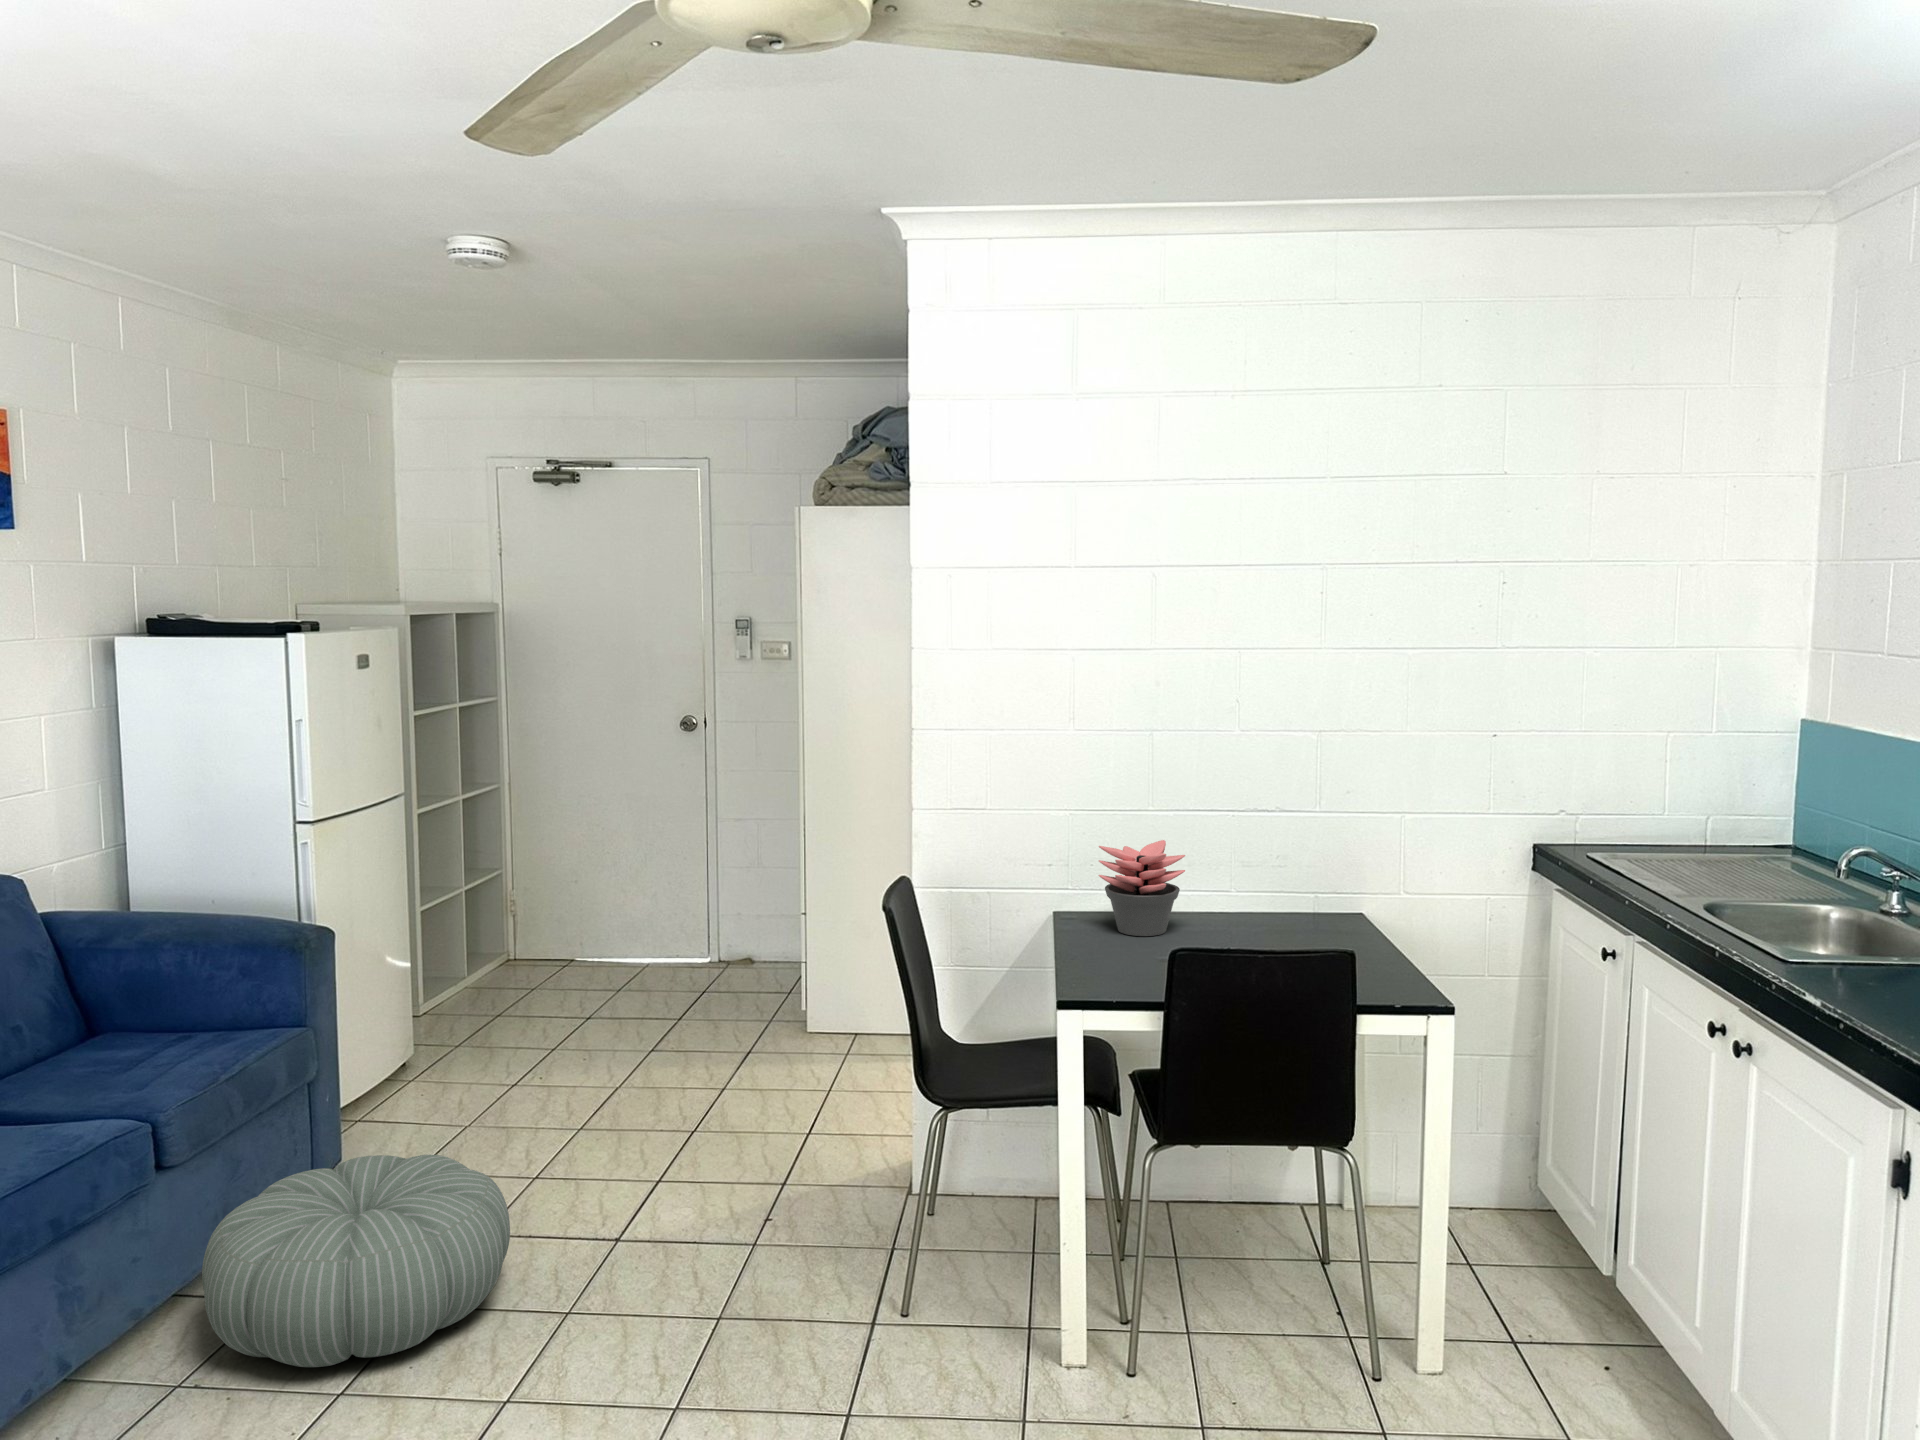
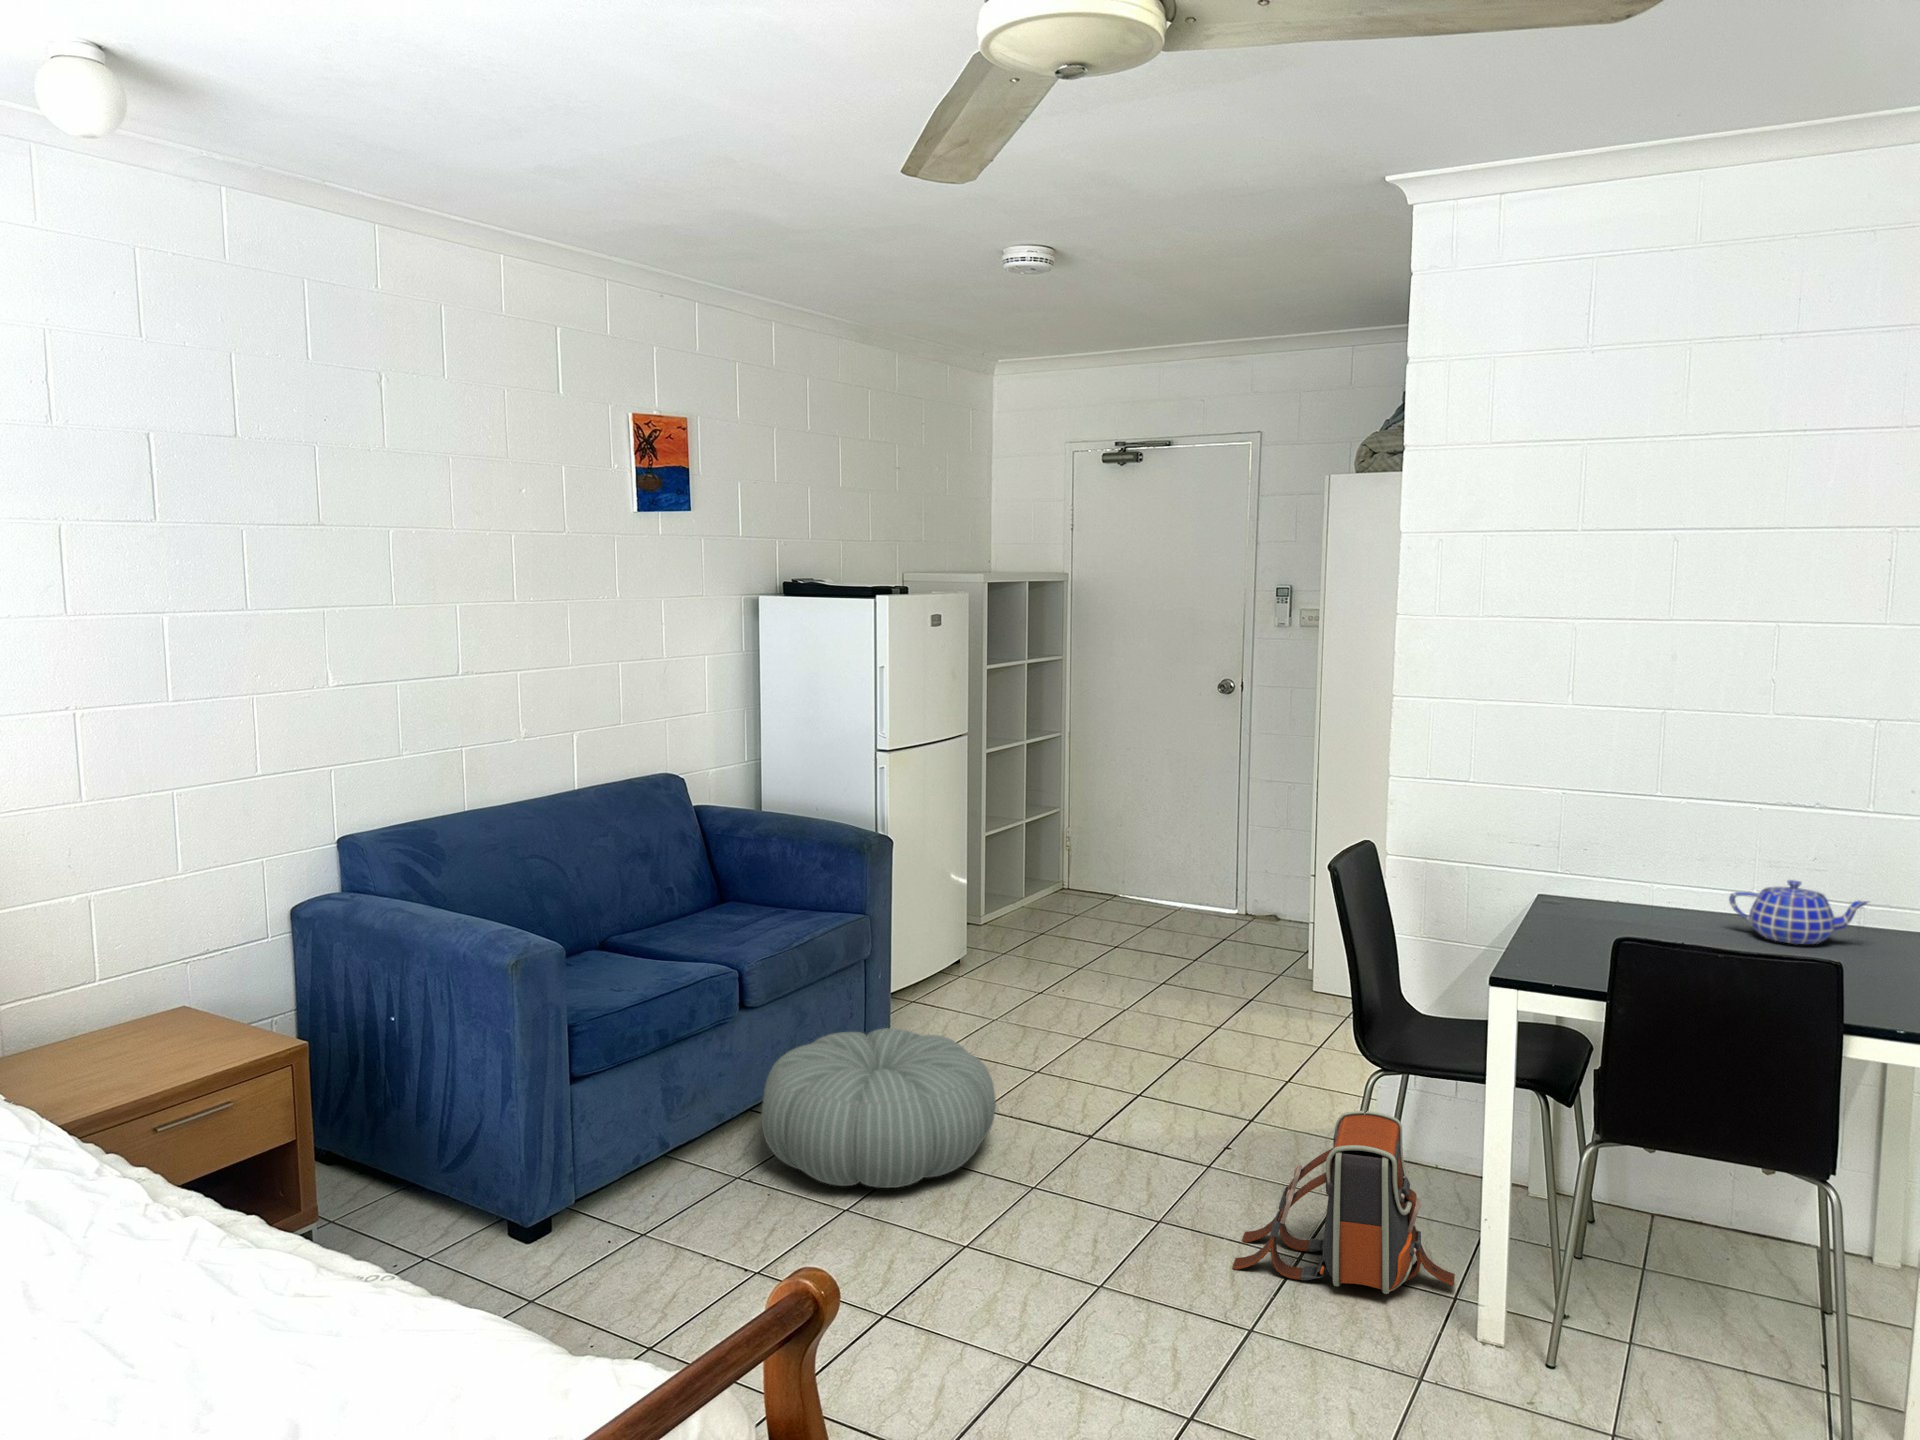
succulent plant: present [1099,840,1185,936] -> none [1580,827,1682,927]
teapot: none [1225,878,1336,936] -> present [1729,880,1868,944]
backpack: none [811,1156,1028,1353] -> present [1233,1111,1455,1294]

